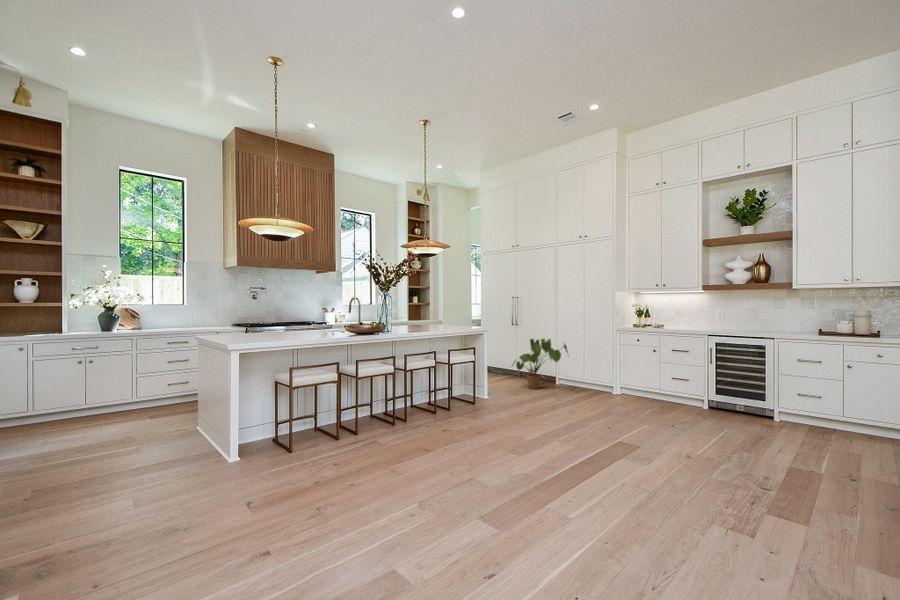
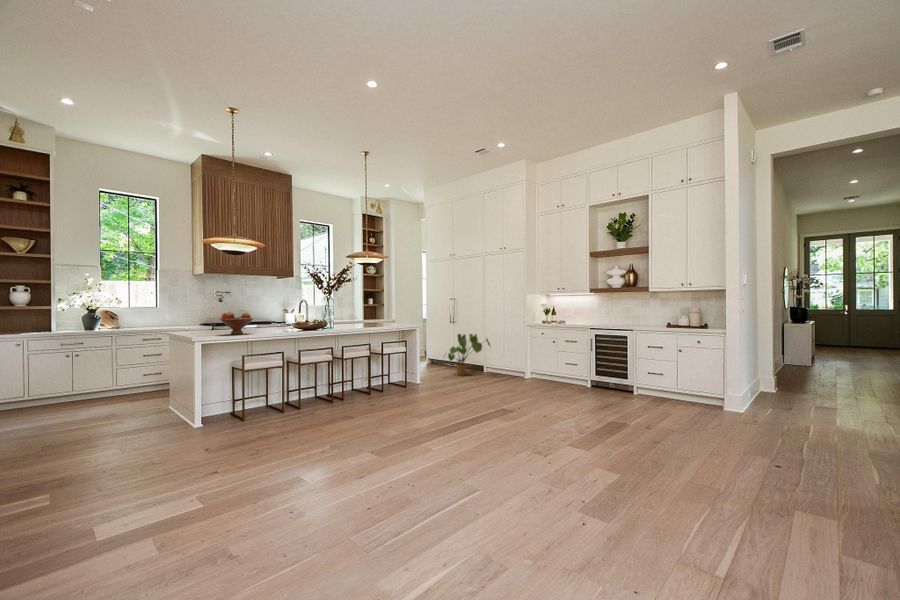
fruit bowl: none [261,312,302,340] -> present [220,312,253,334]

